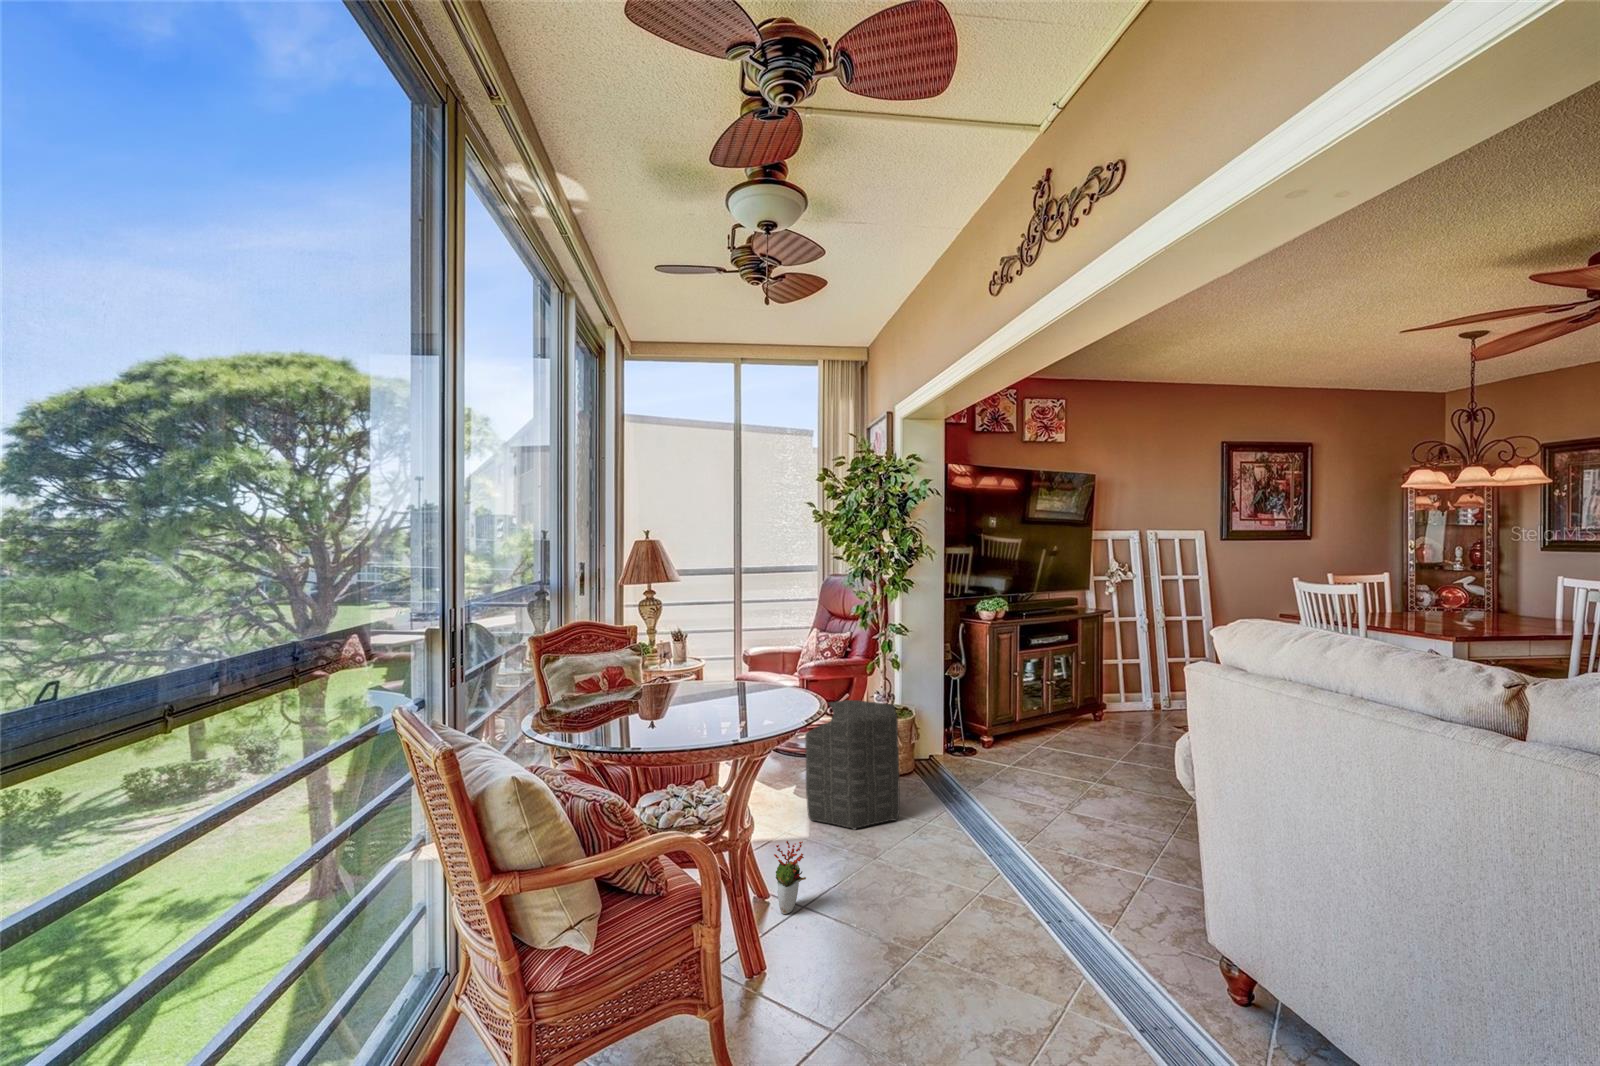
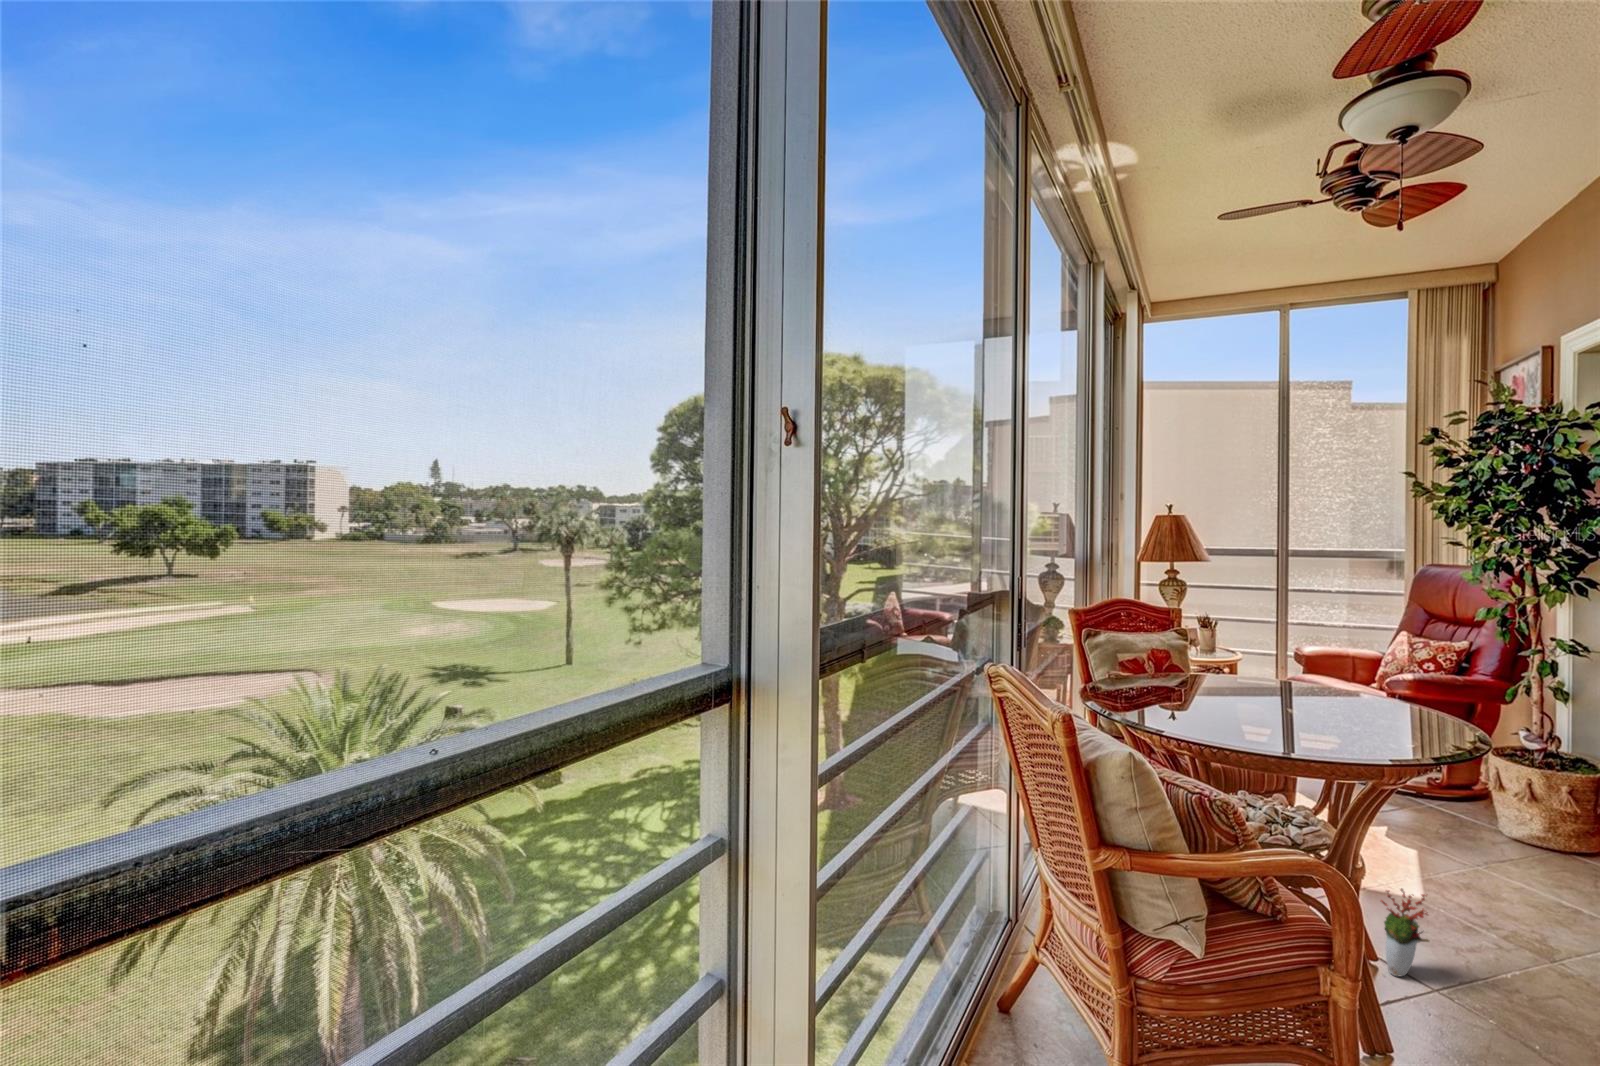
ottoman: present [805,700,900,830] -> none [1405,726,1567,900]

